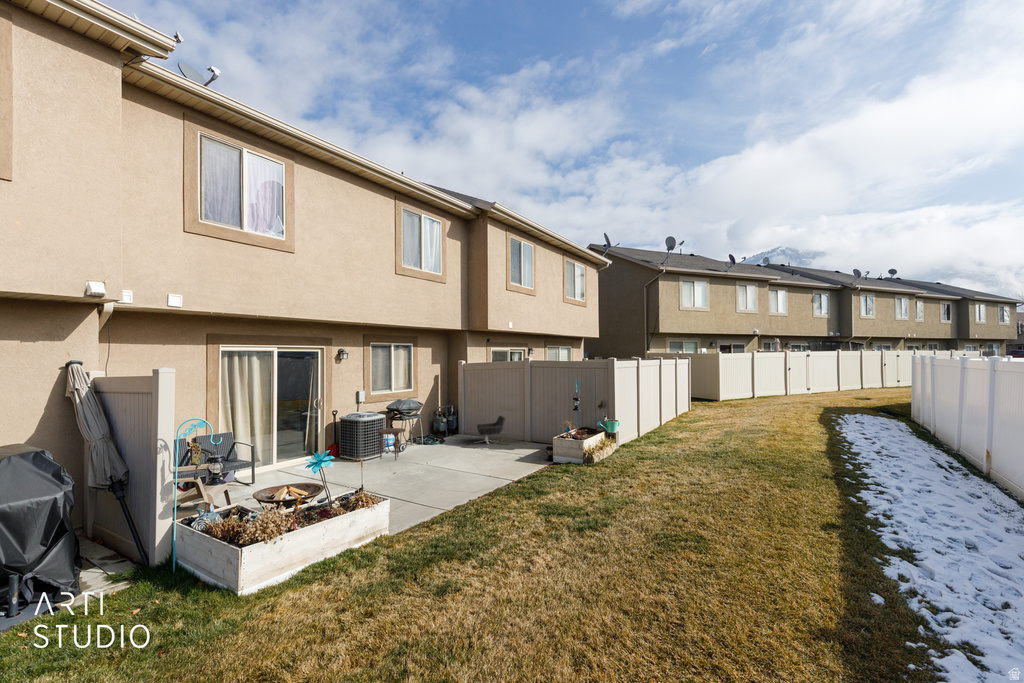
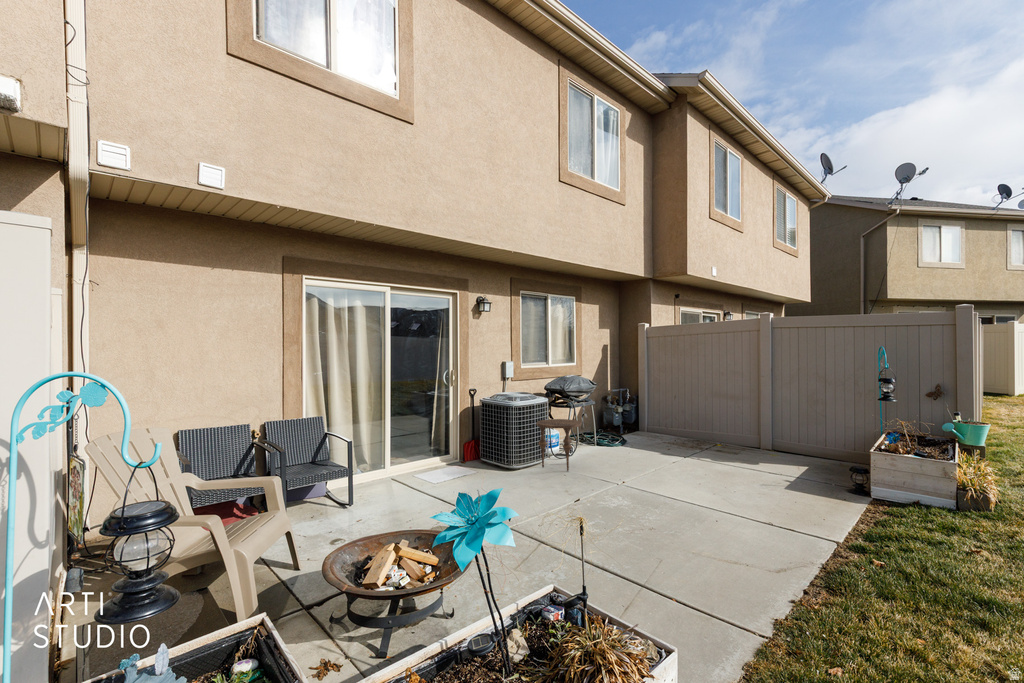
lounge chair: present [477,416,506,443] -> none [674,405,728,449]

